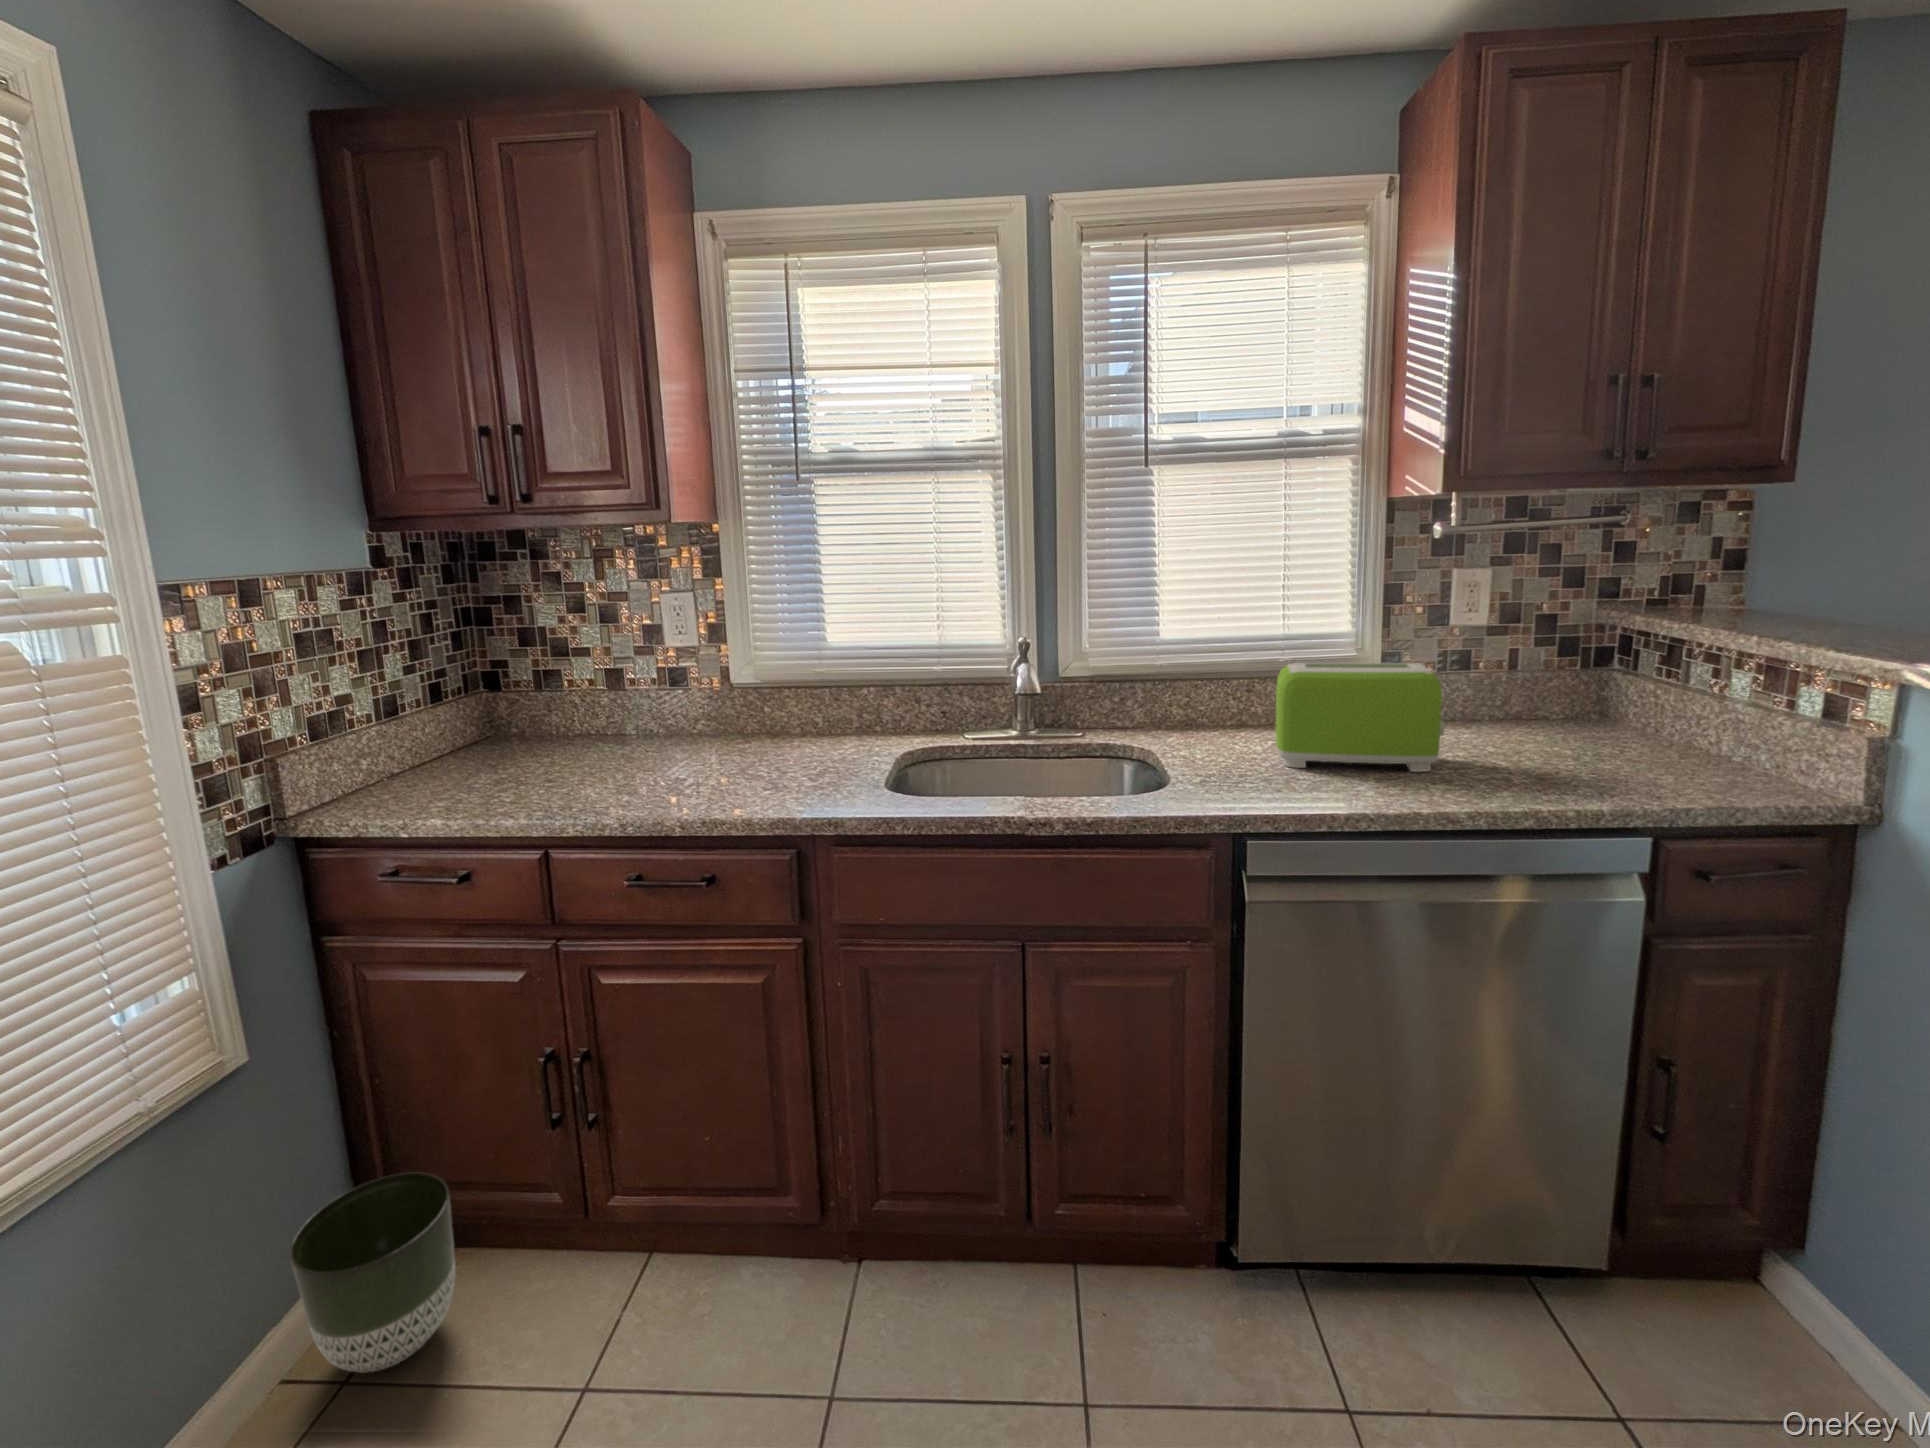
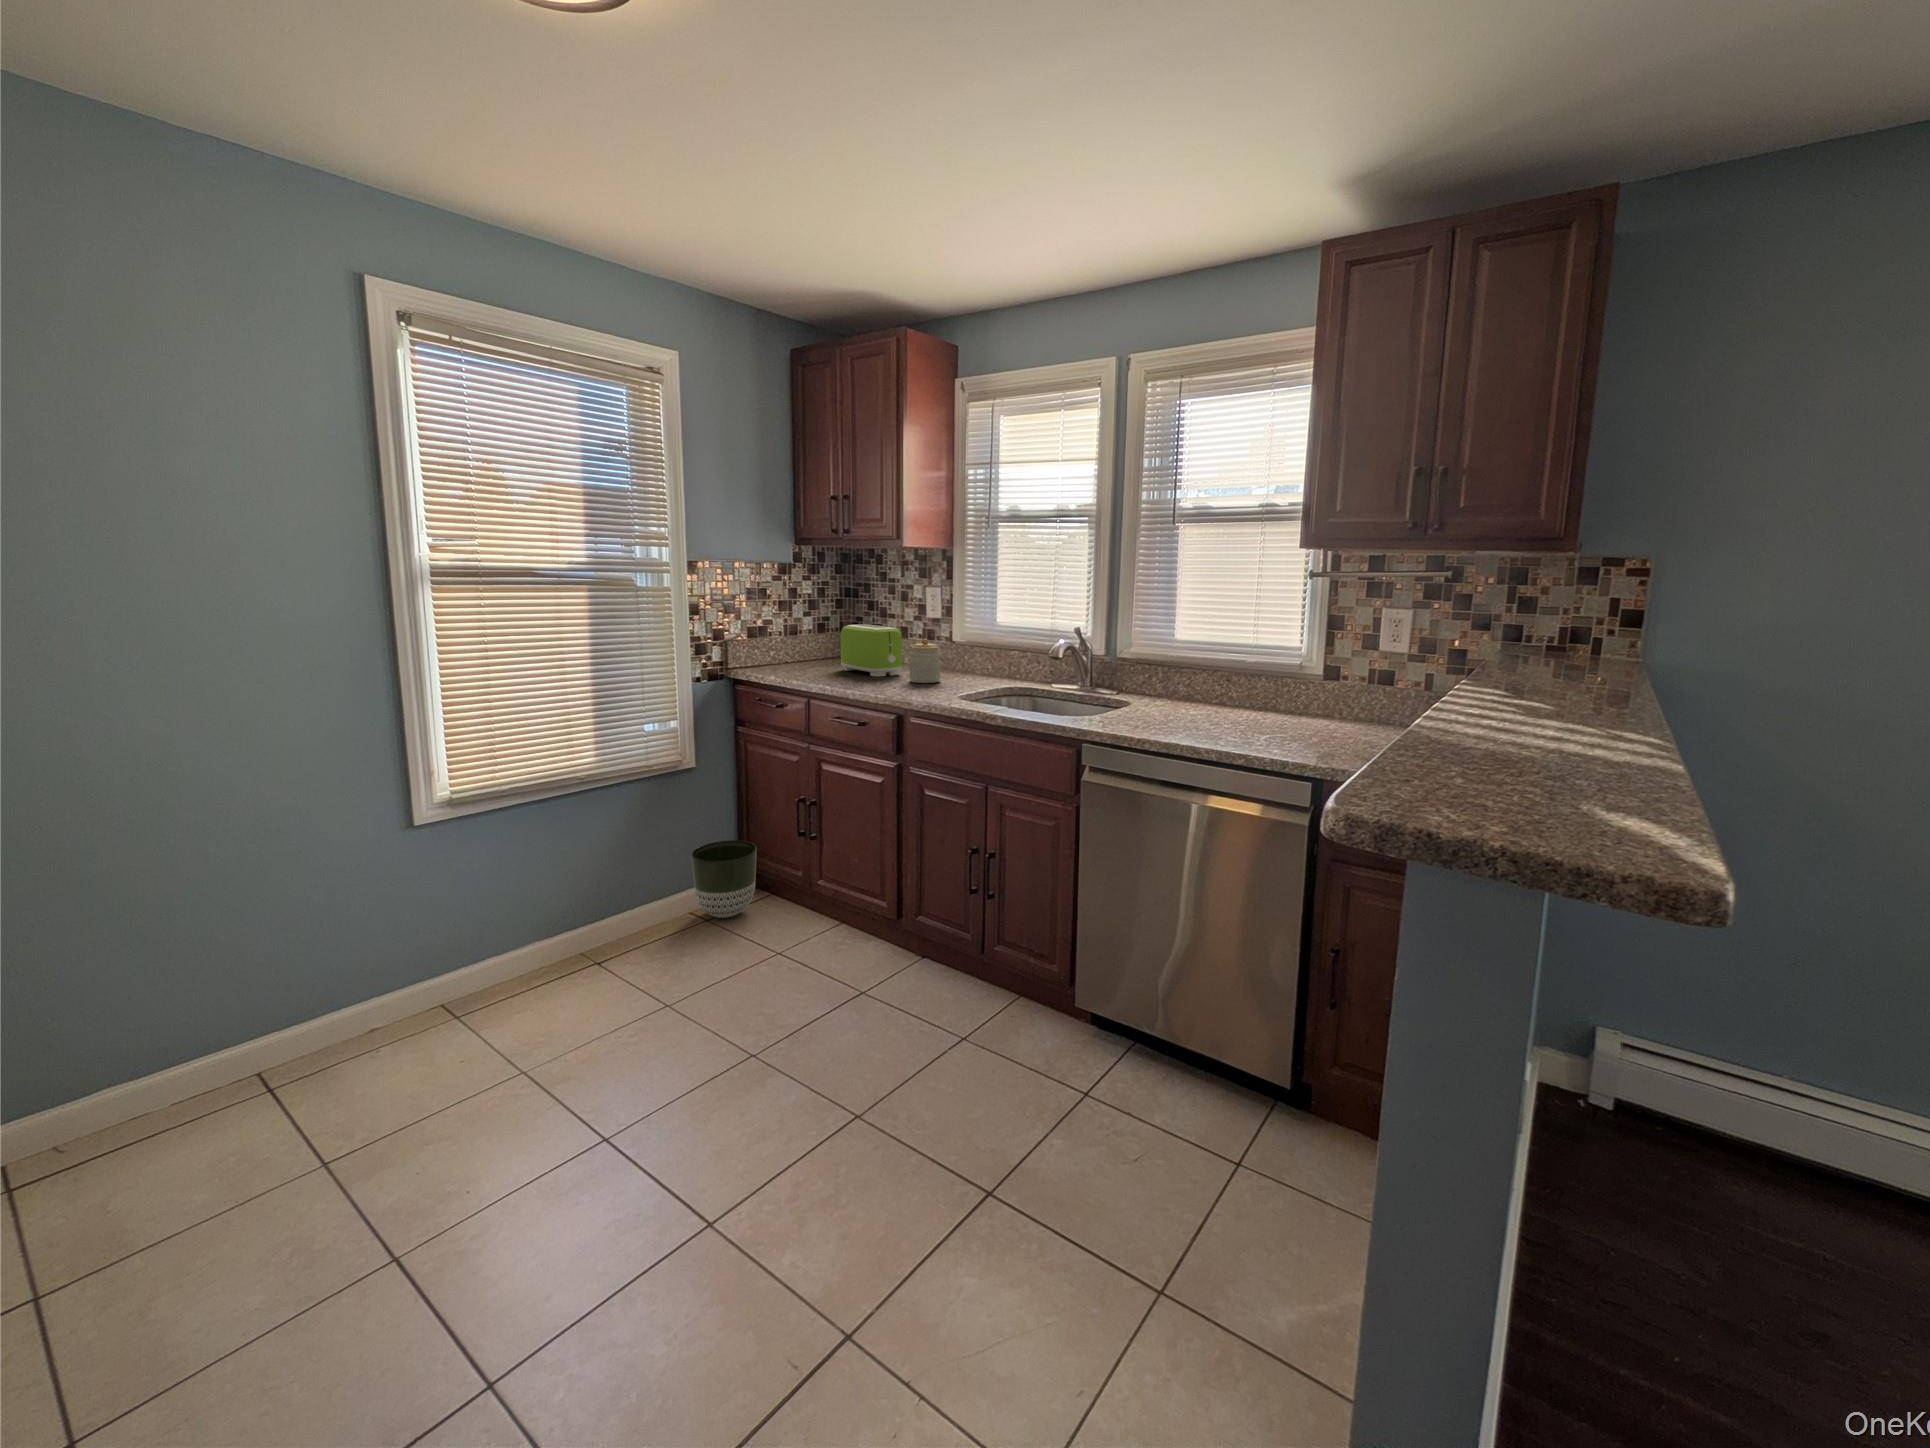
toaster: present [1276,663,1445,772] -> present [841,624,902,676]
jar: none [700,689,762,771] -> present [909,639,941,683]

